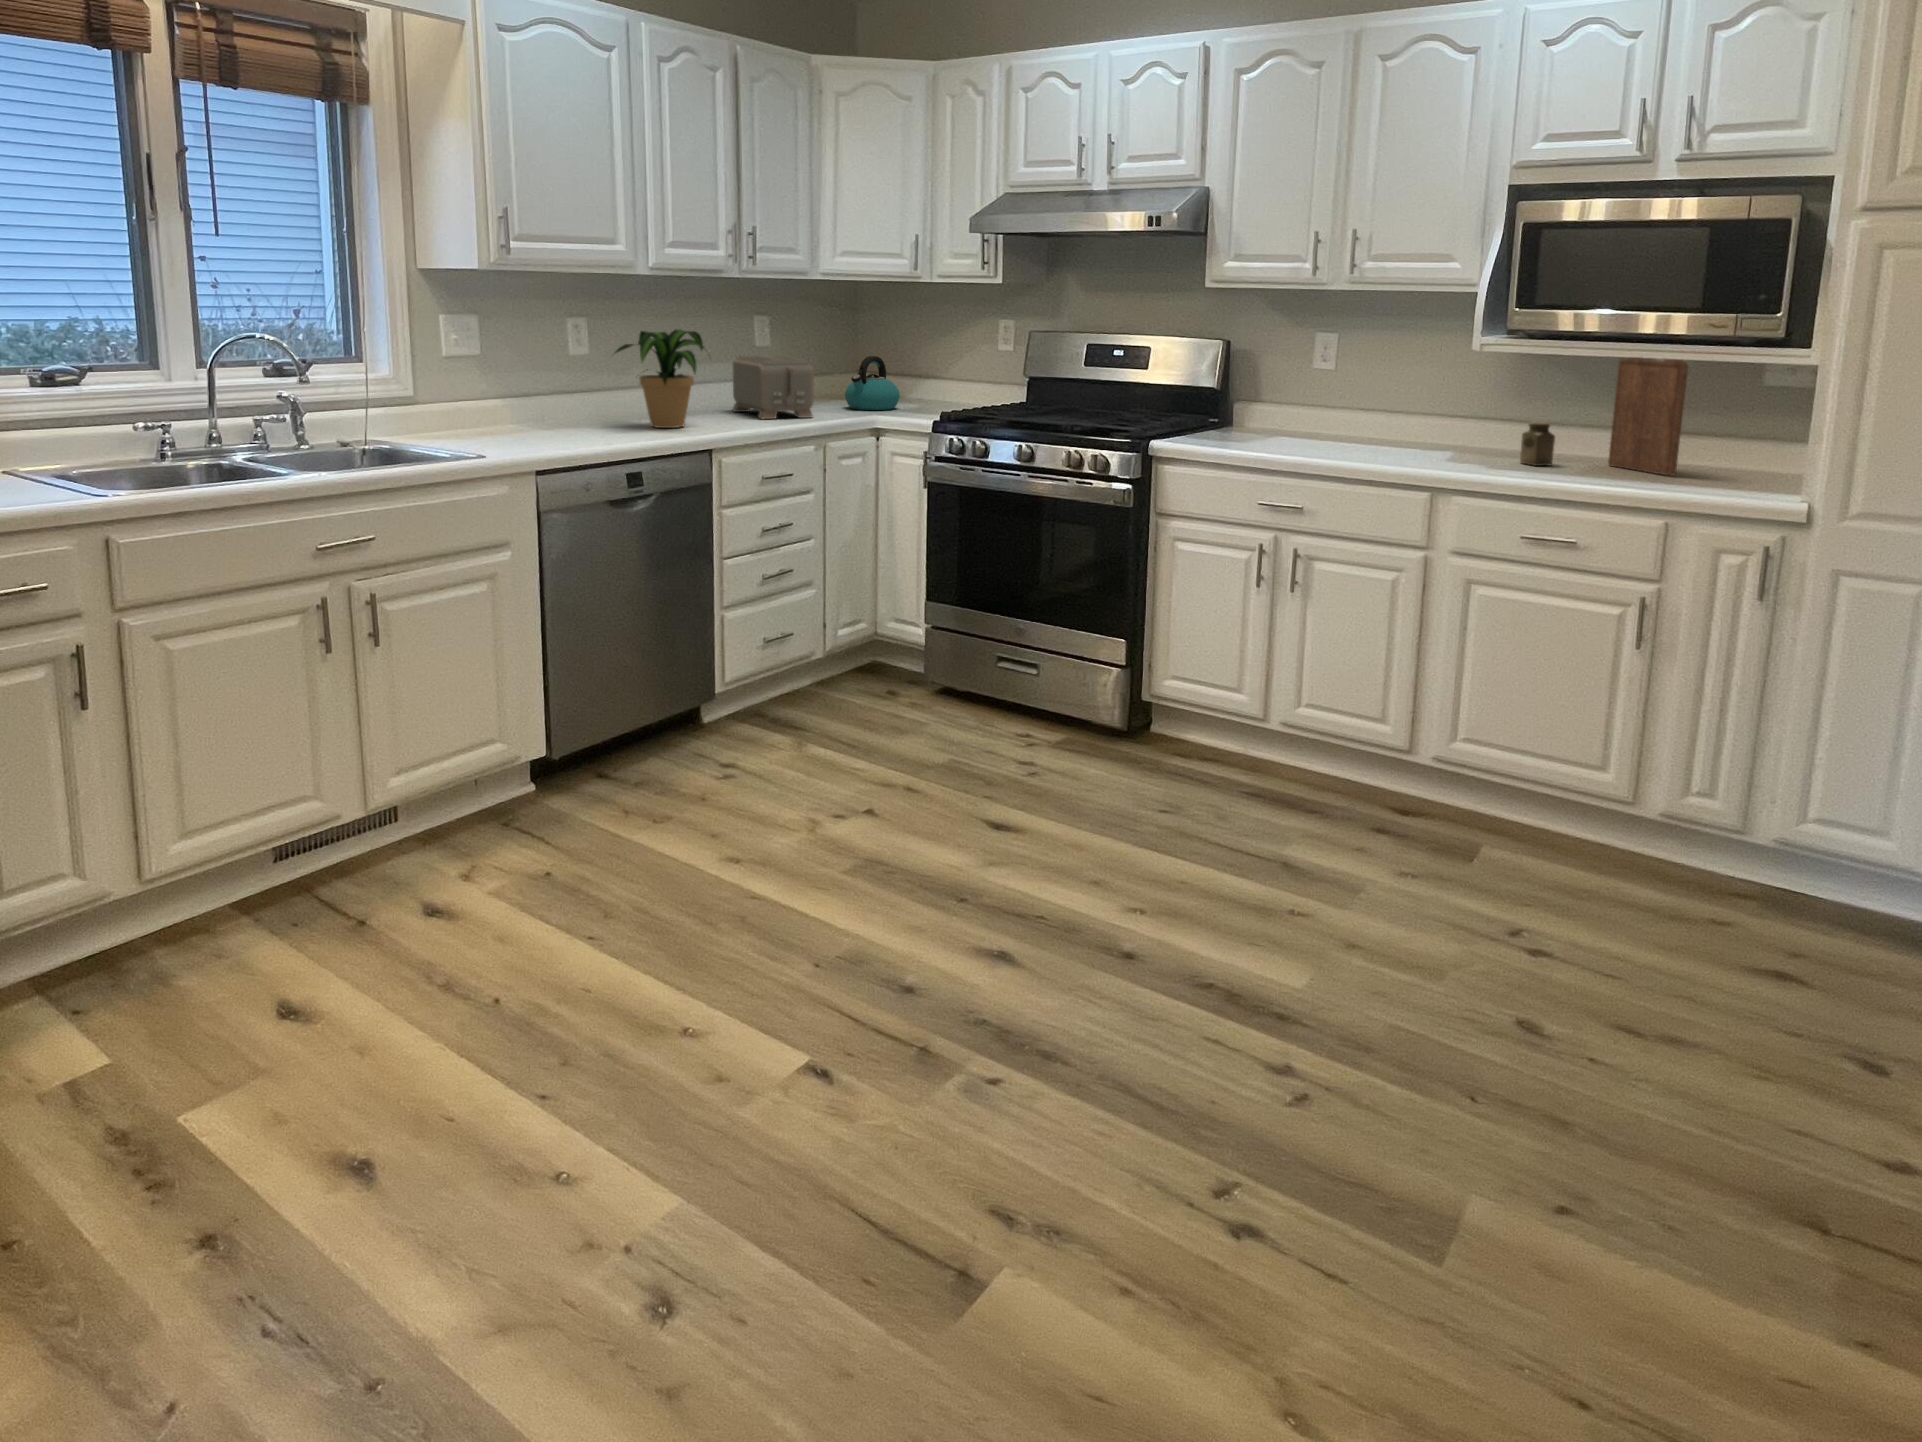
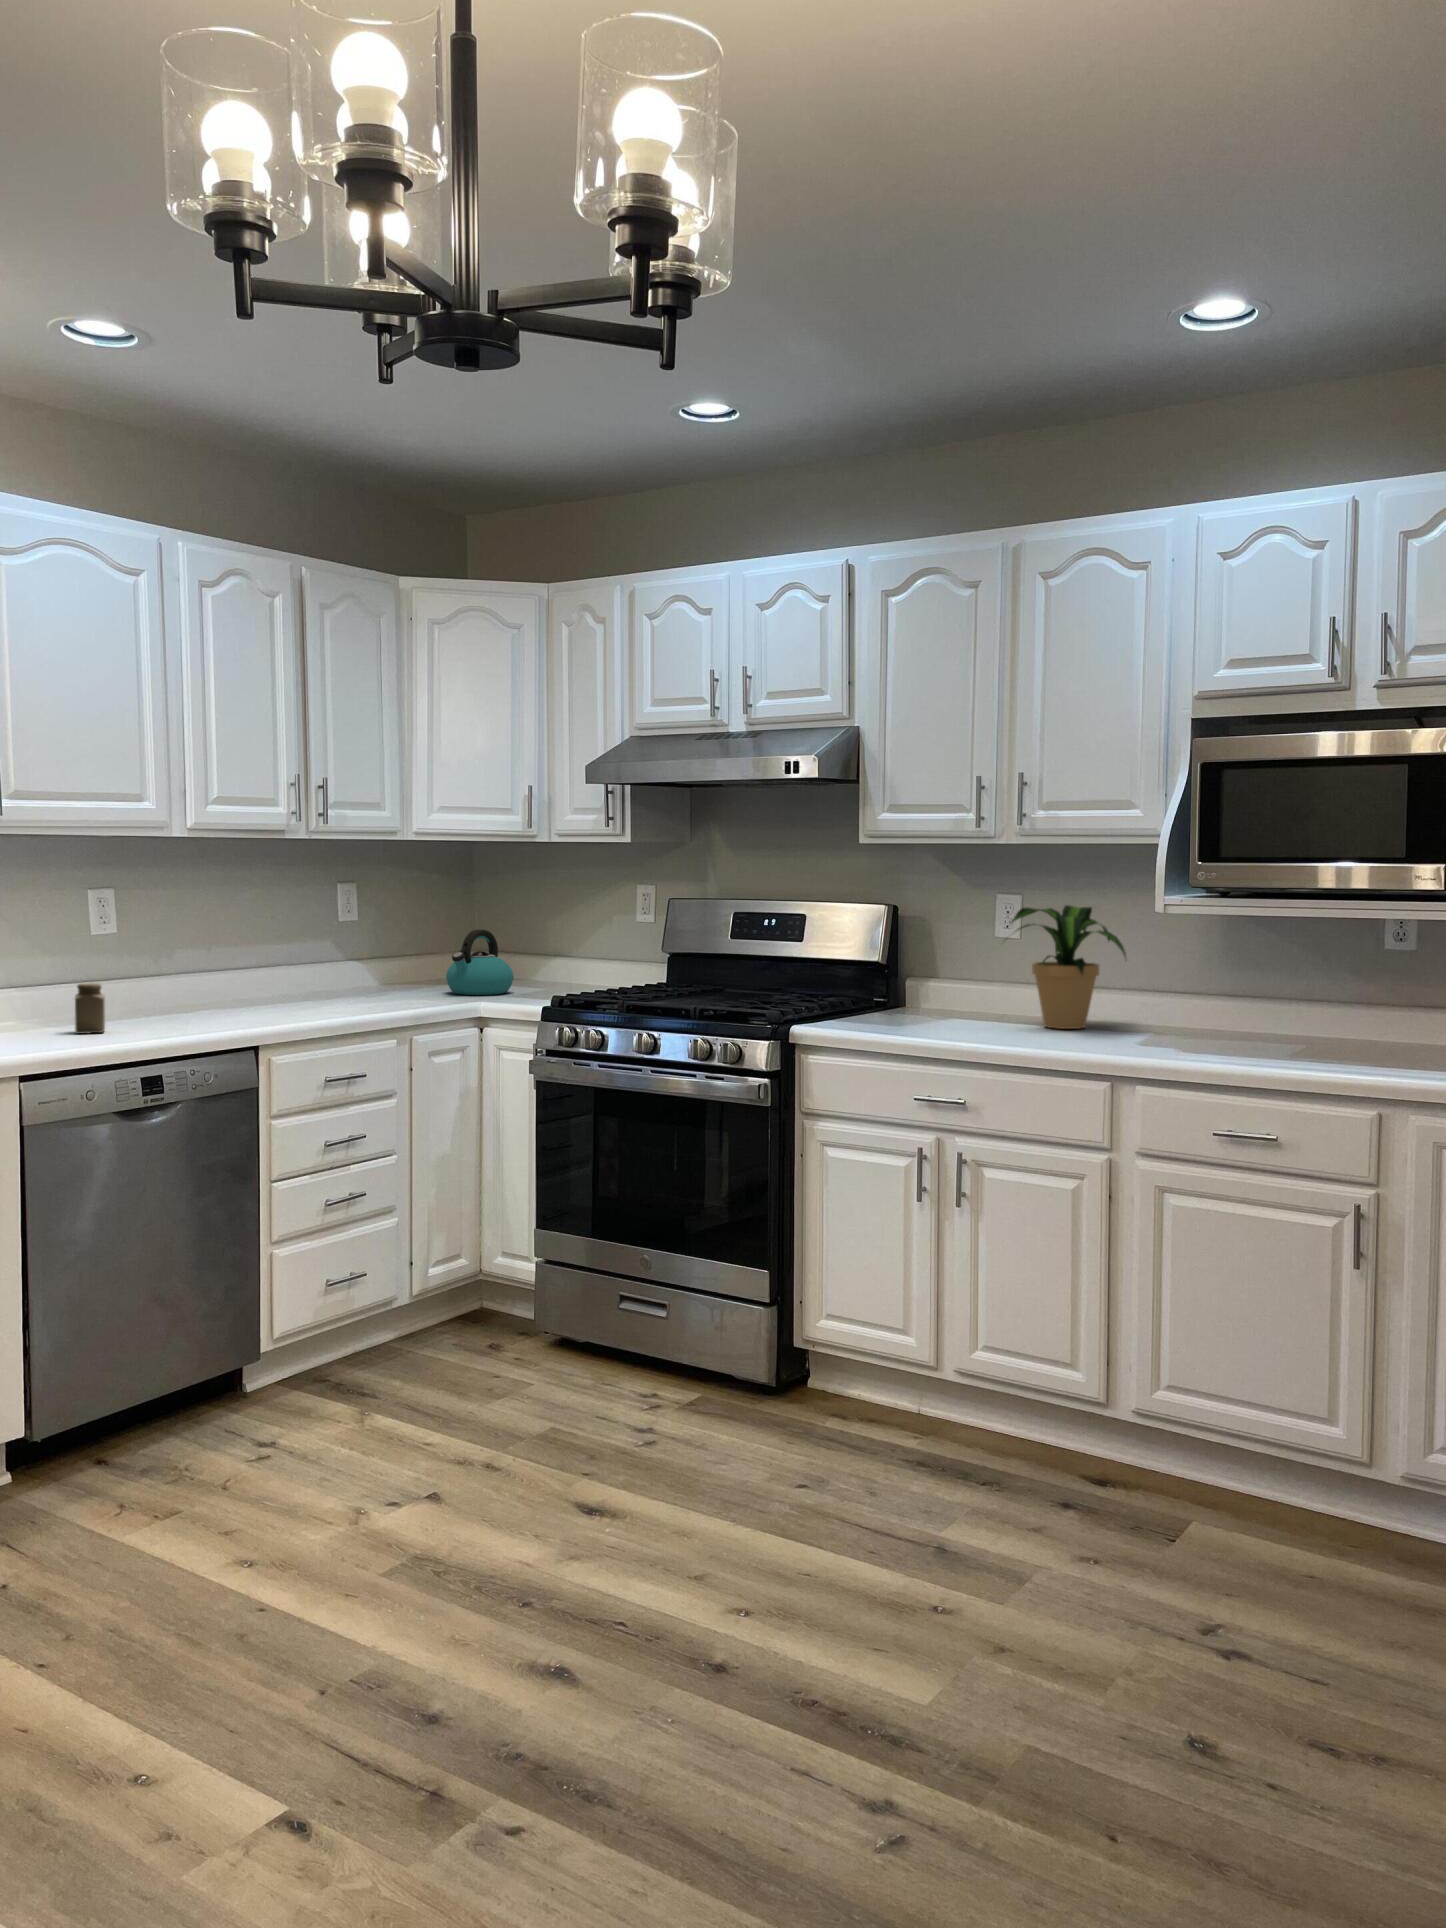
potted plant: present [615,330,704,428] -> present [1010,905,1126,1029]
toaster: present [732,355,814,419] -> none [303,930,400,1008]
cutting board: present [1608,358,1688,476] -> none [1333,898,1411,1056]
salt shaker: present [1520,422,1555,466] -> present [75,983,105,1034]

